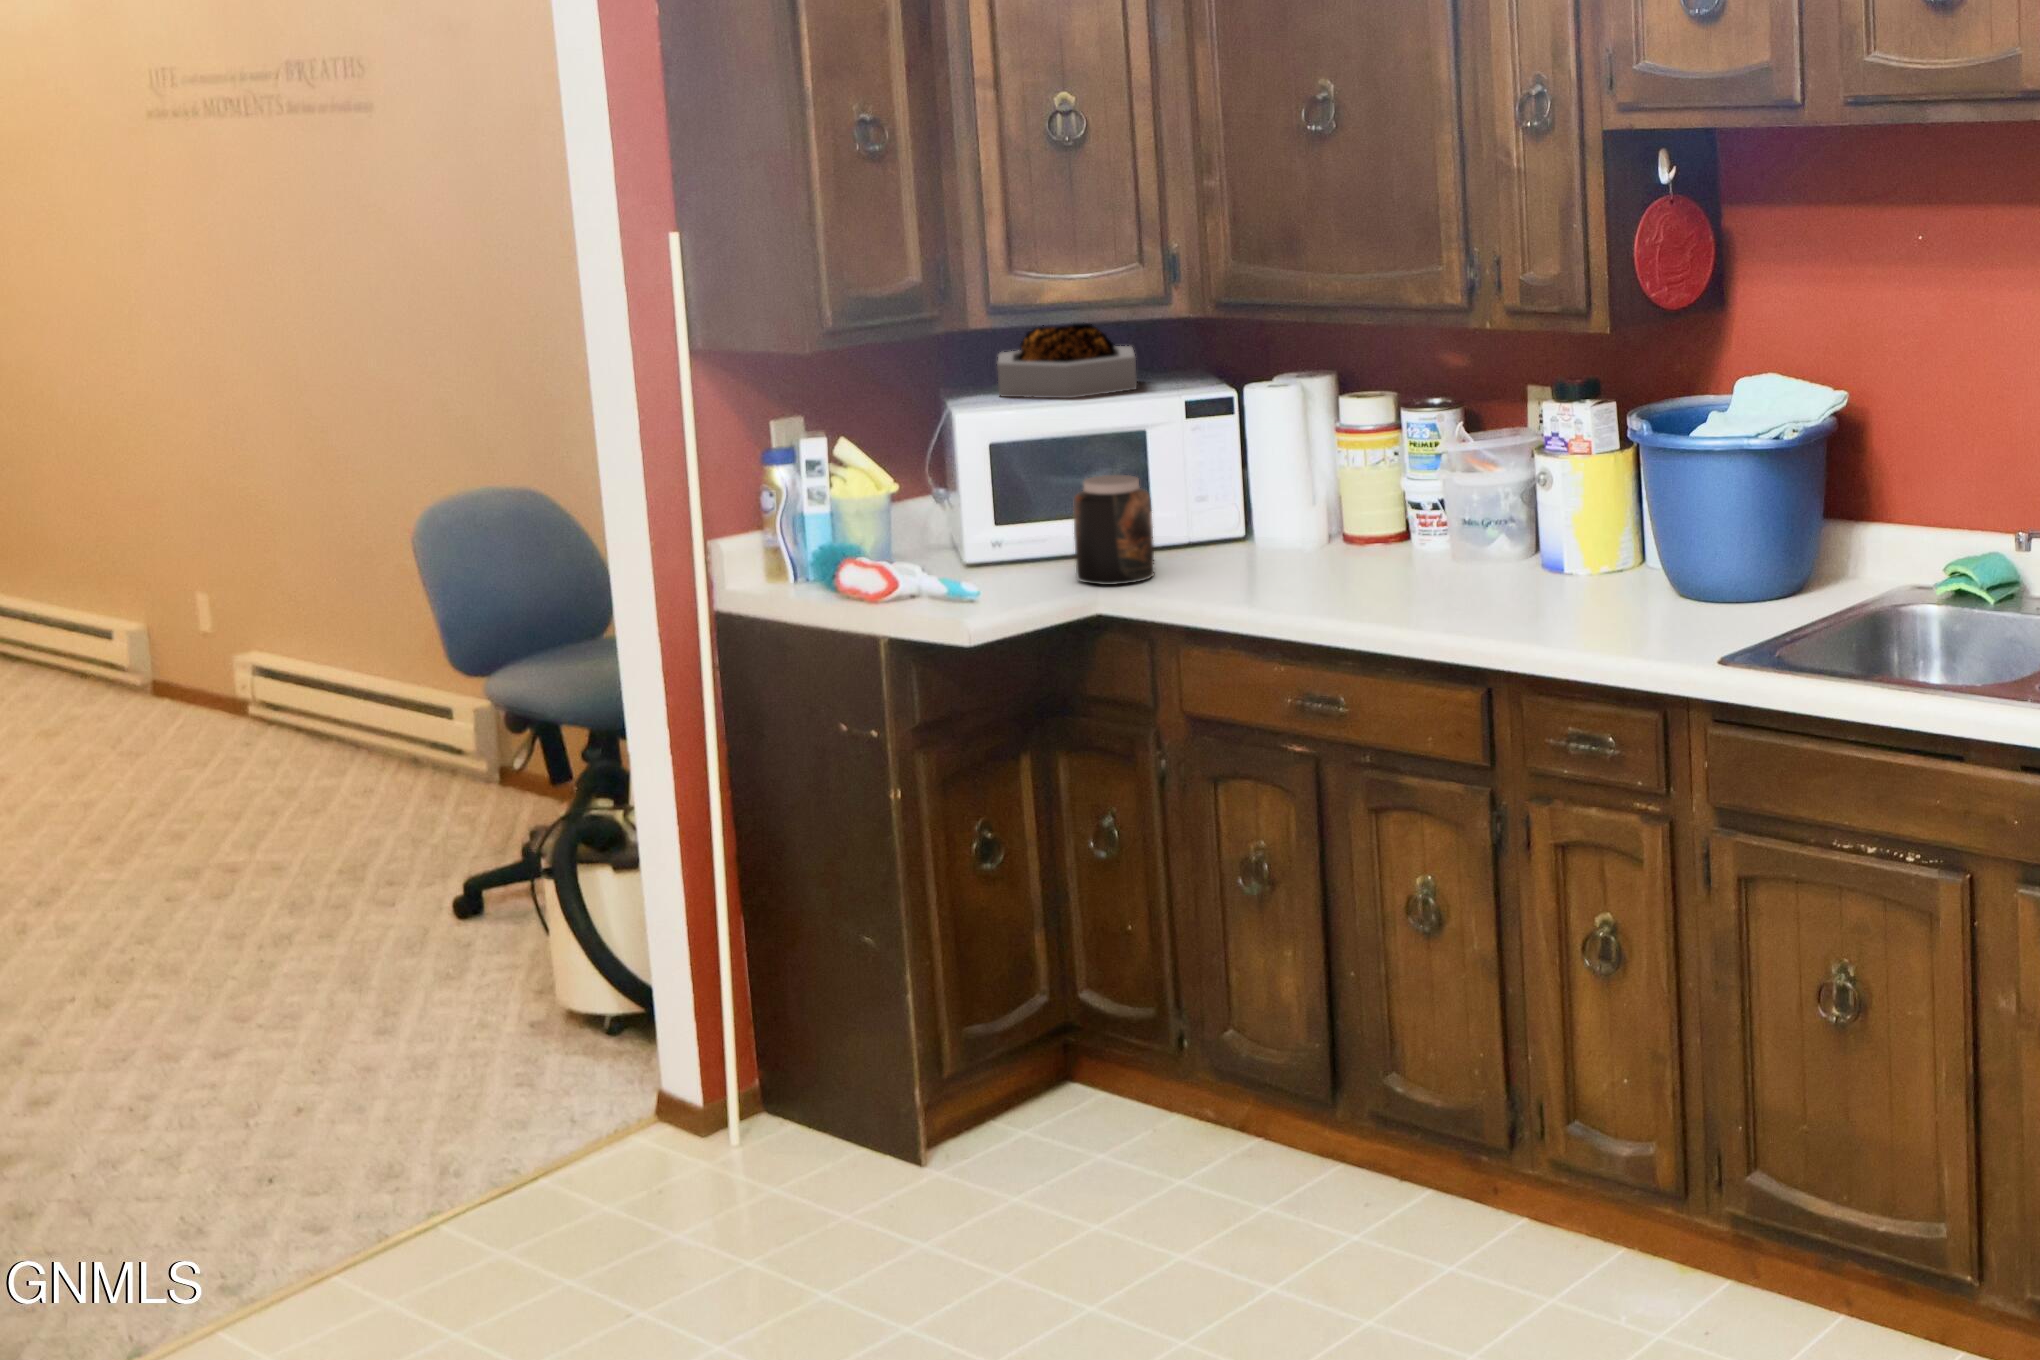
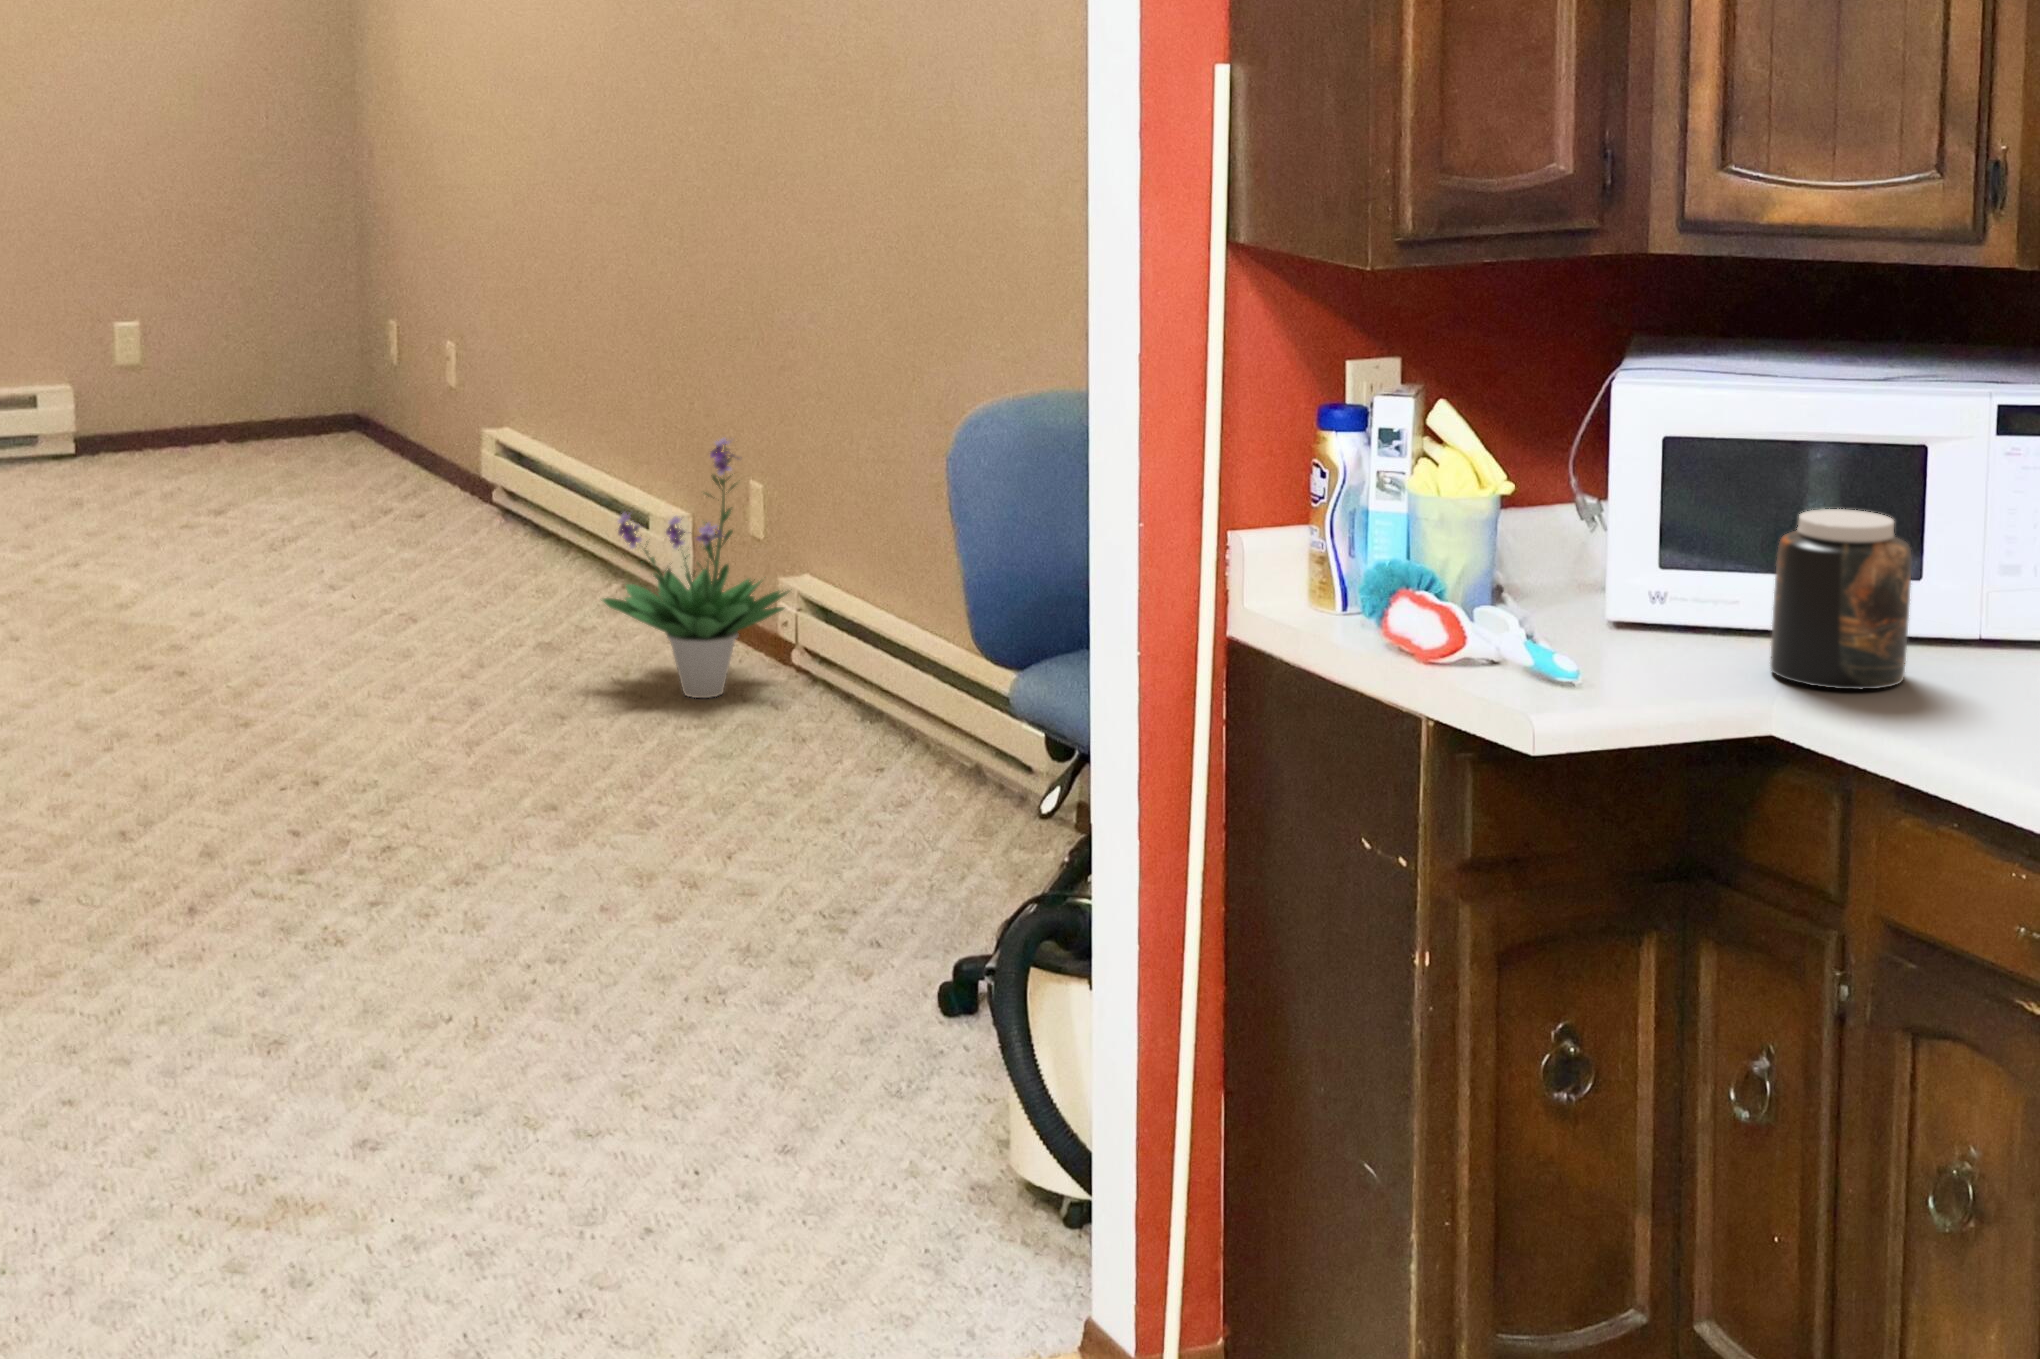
decorative bowl: present [997,324,1137,398] -> none [1692,246,1936,379]
potted plant: none [68,538,246,755] -> present [603,438,788,698]

